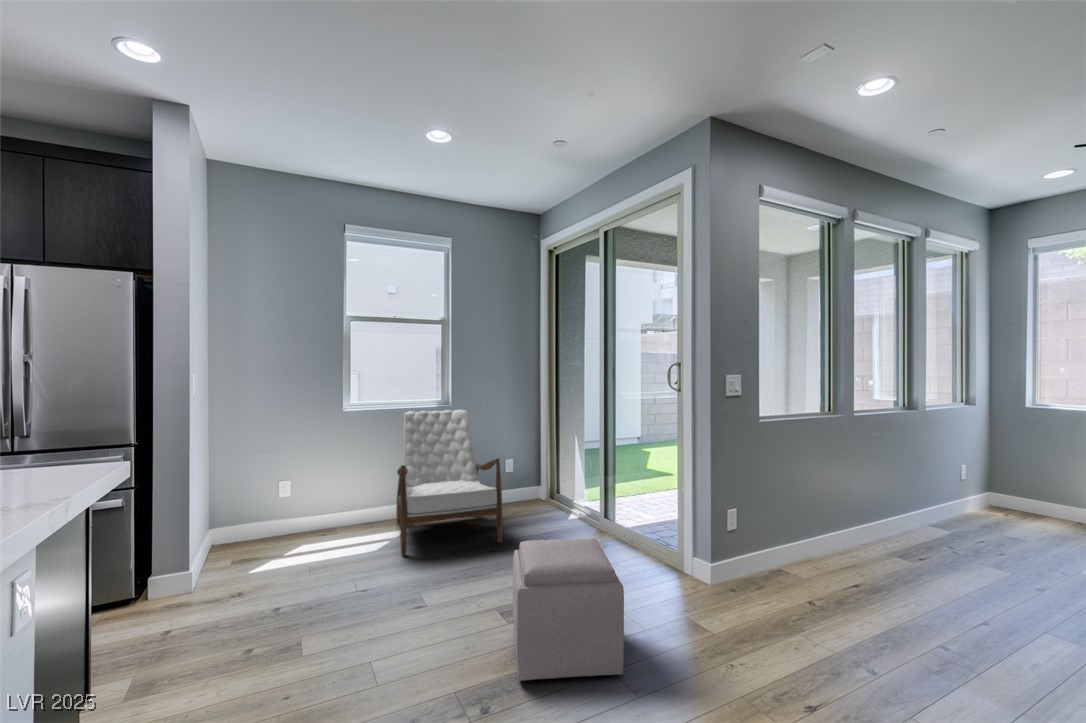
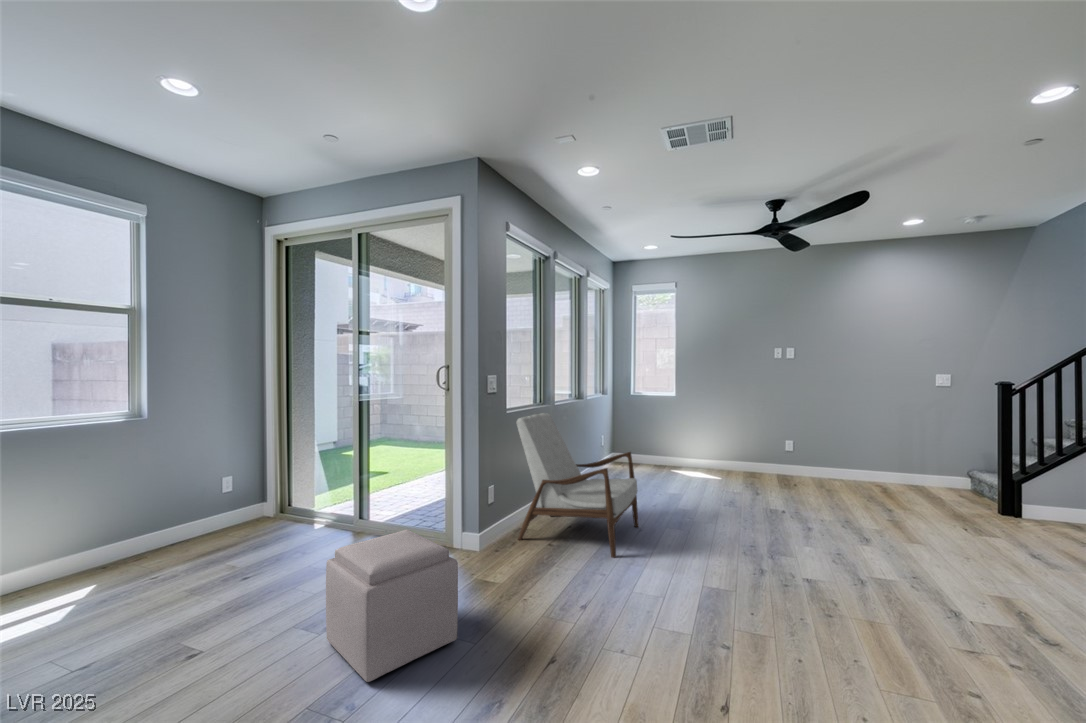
armchair: present [396,410,502,556] -> present [517,413,638,558]

